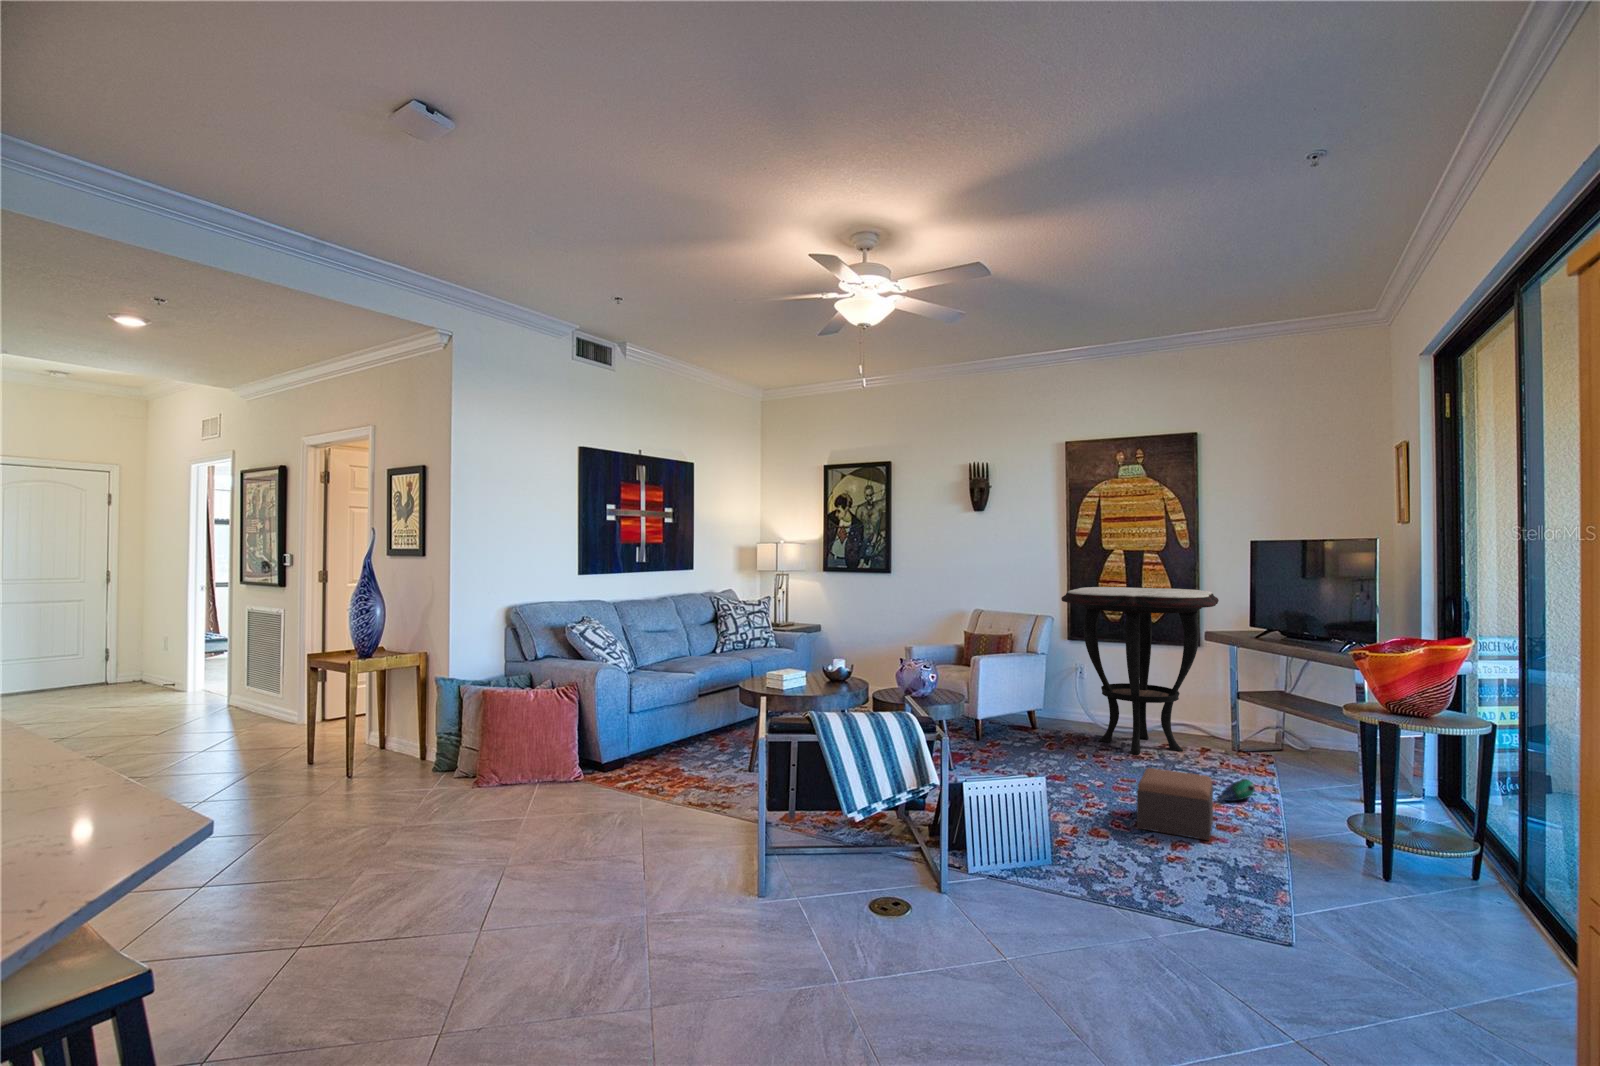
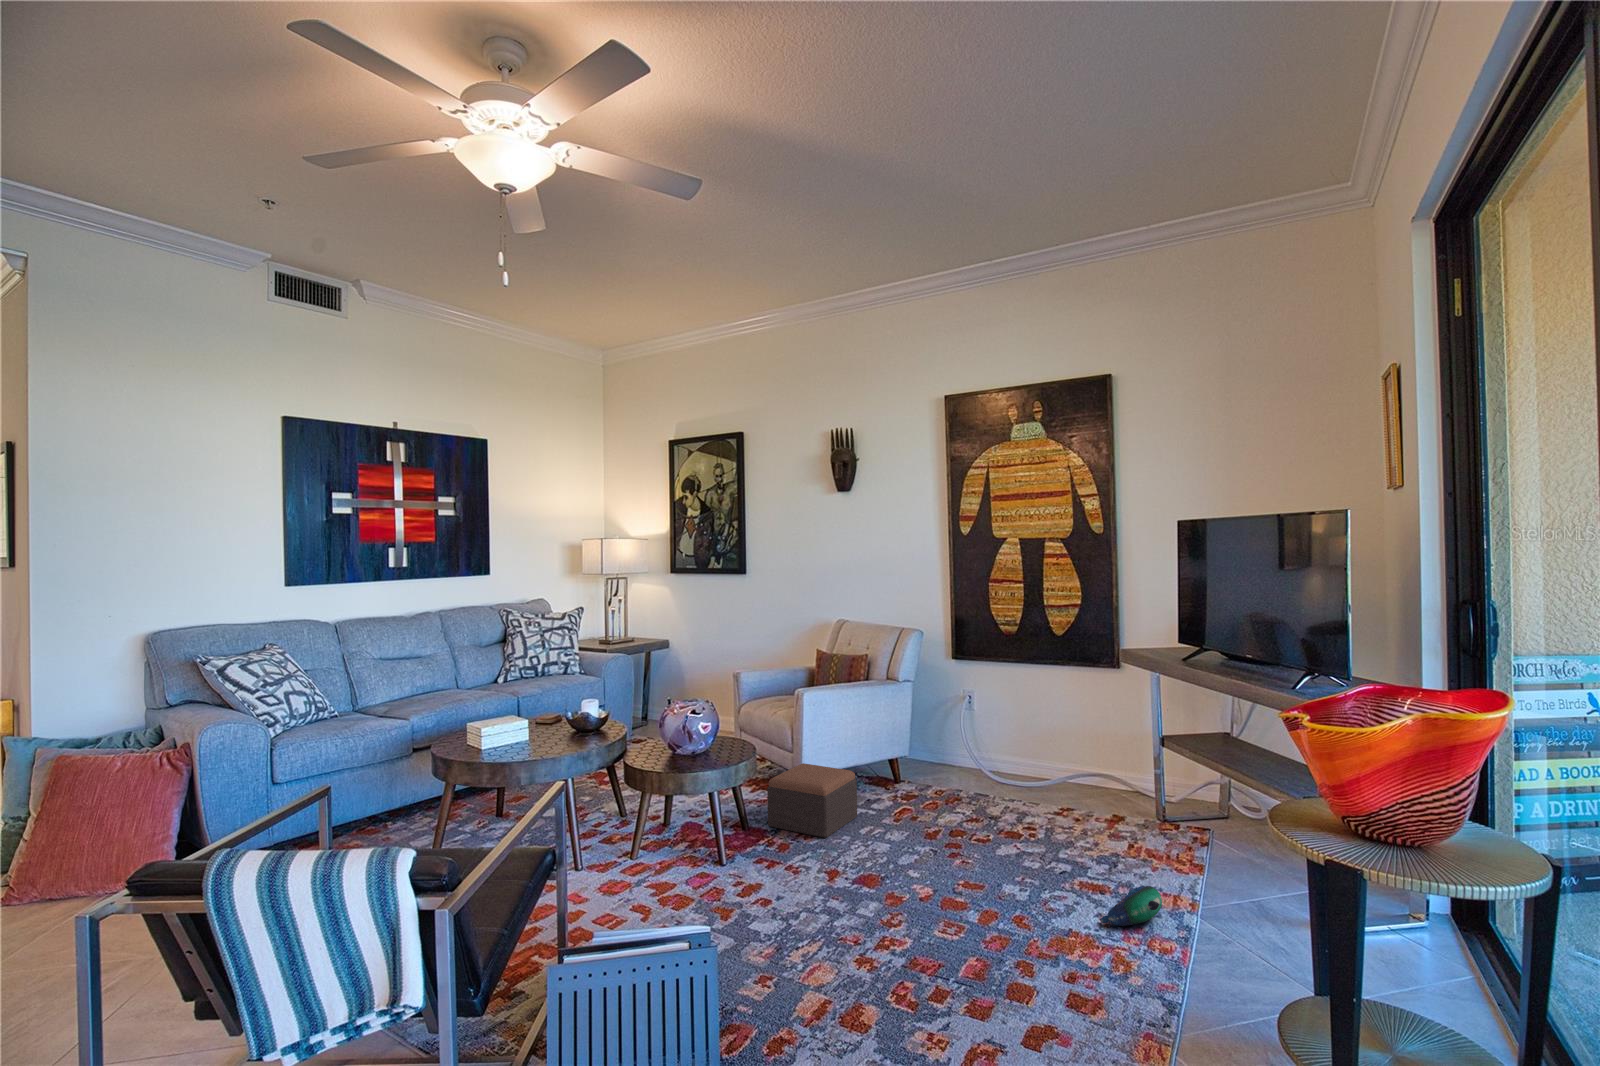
side table: present [1061,587,1219,755] -> none [917,589,1135,828]
footstool: present [1137,768,1213,840] -> present [767,763,857,838]

